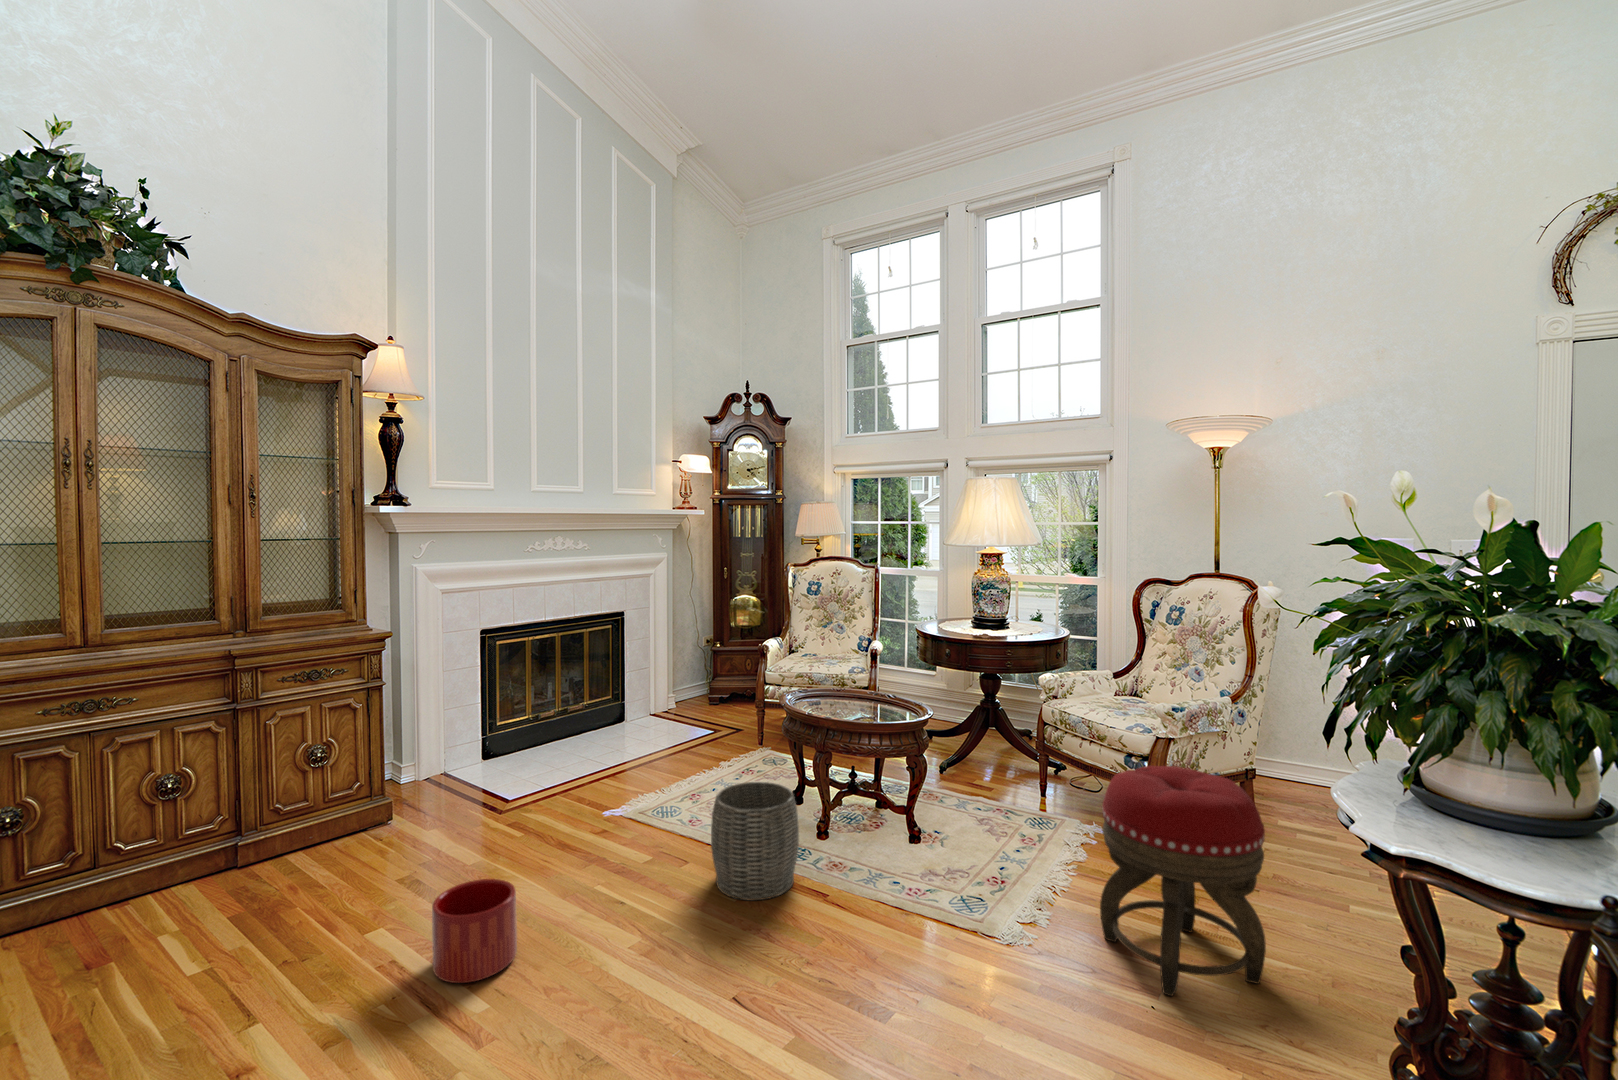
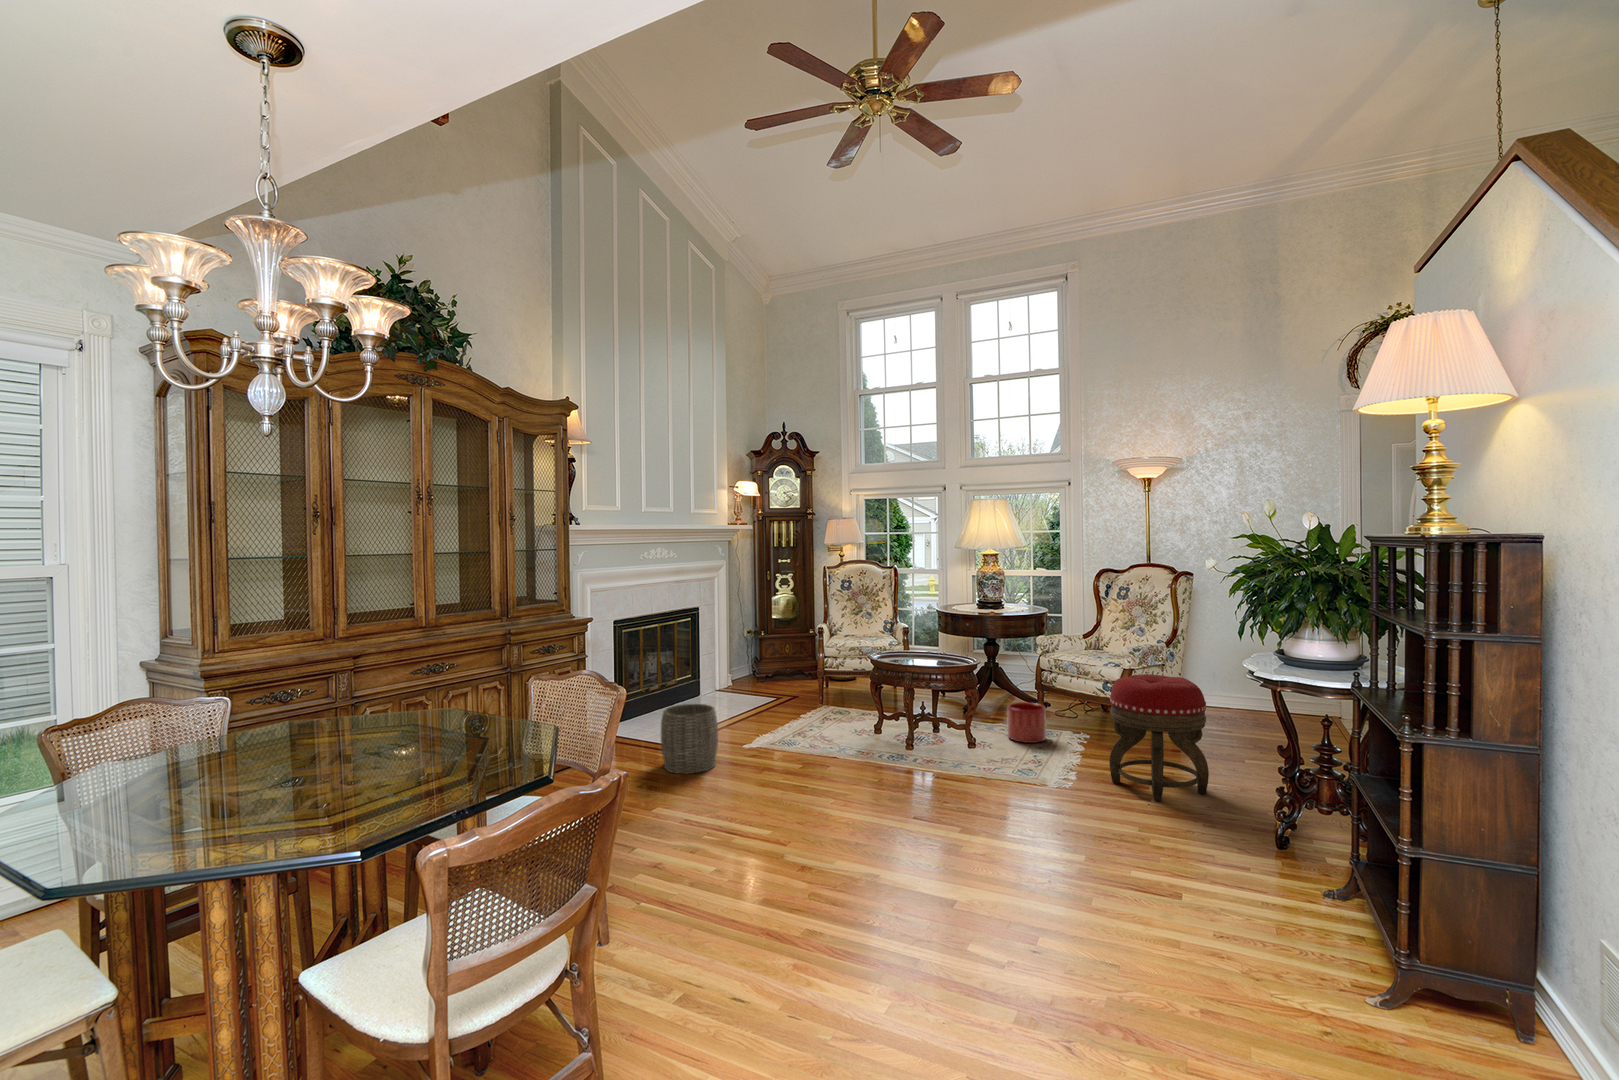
woven basket: present [711,782,799,900] -> present [661,704,718,774]
planter: present [432,879,517,983] -> present [1007,702,1046,743]

